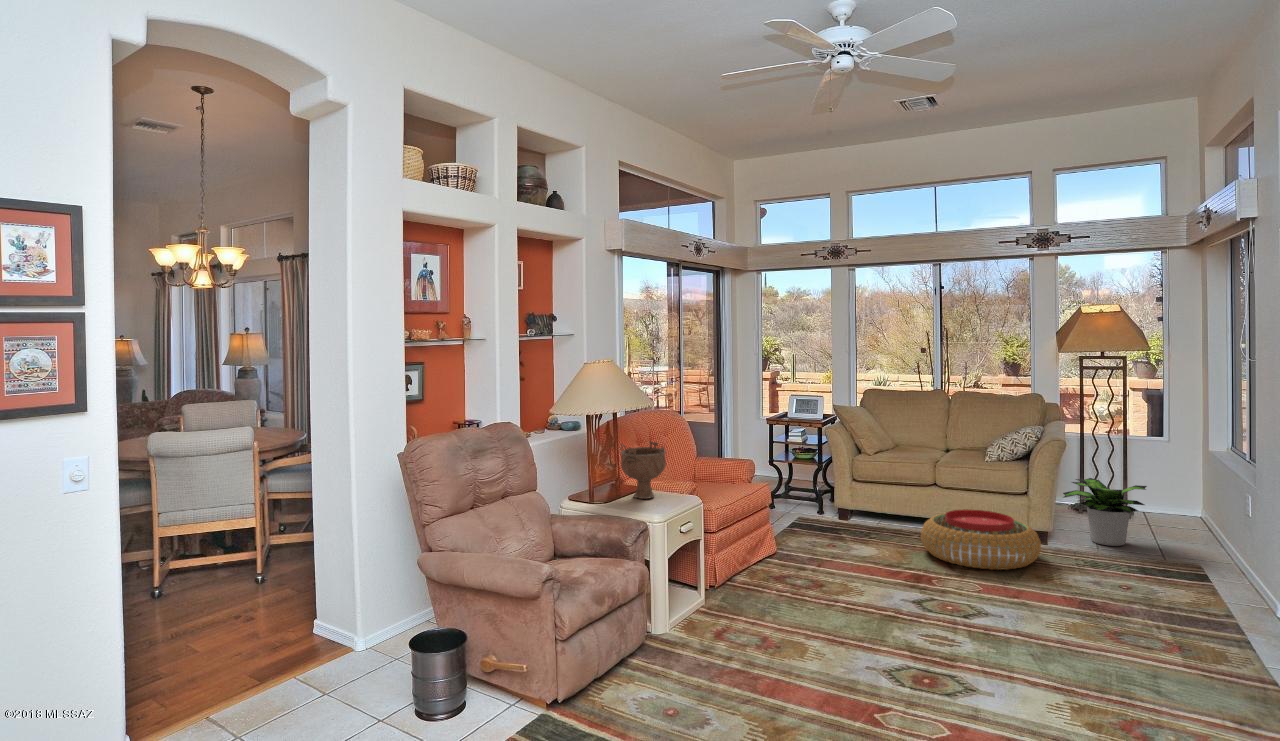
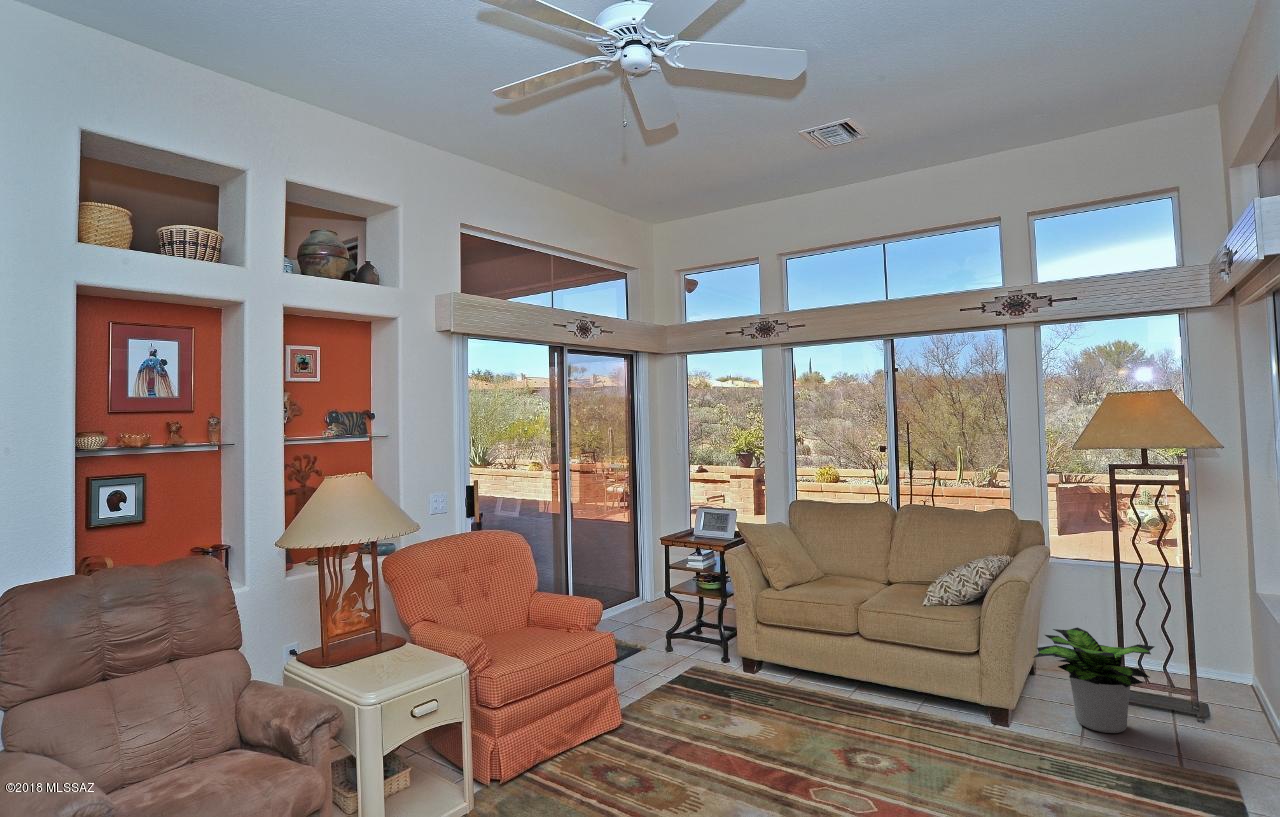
decorative bowl: present [621,441,666,499] -> none [345,584,413,670]
pouf: present [921,509,1041,570] -> none [821,673,986,777]

